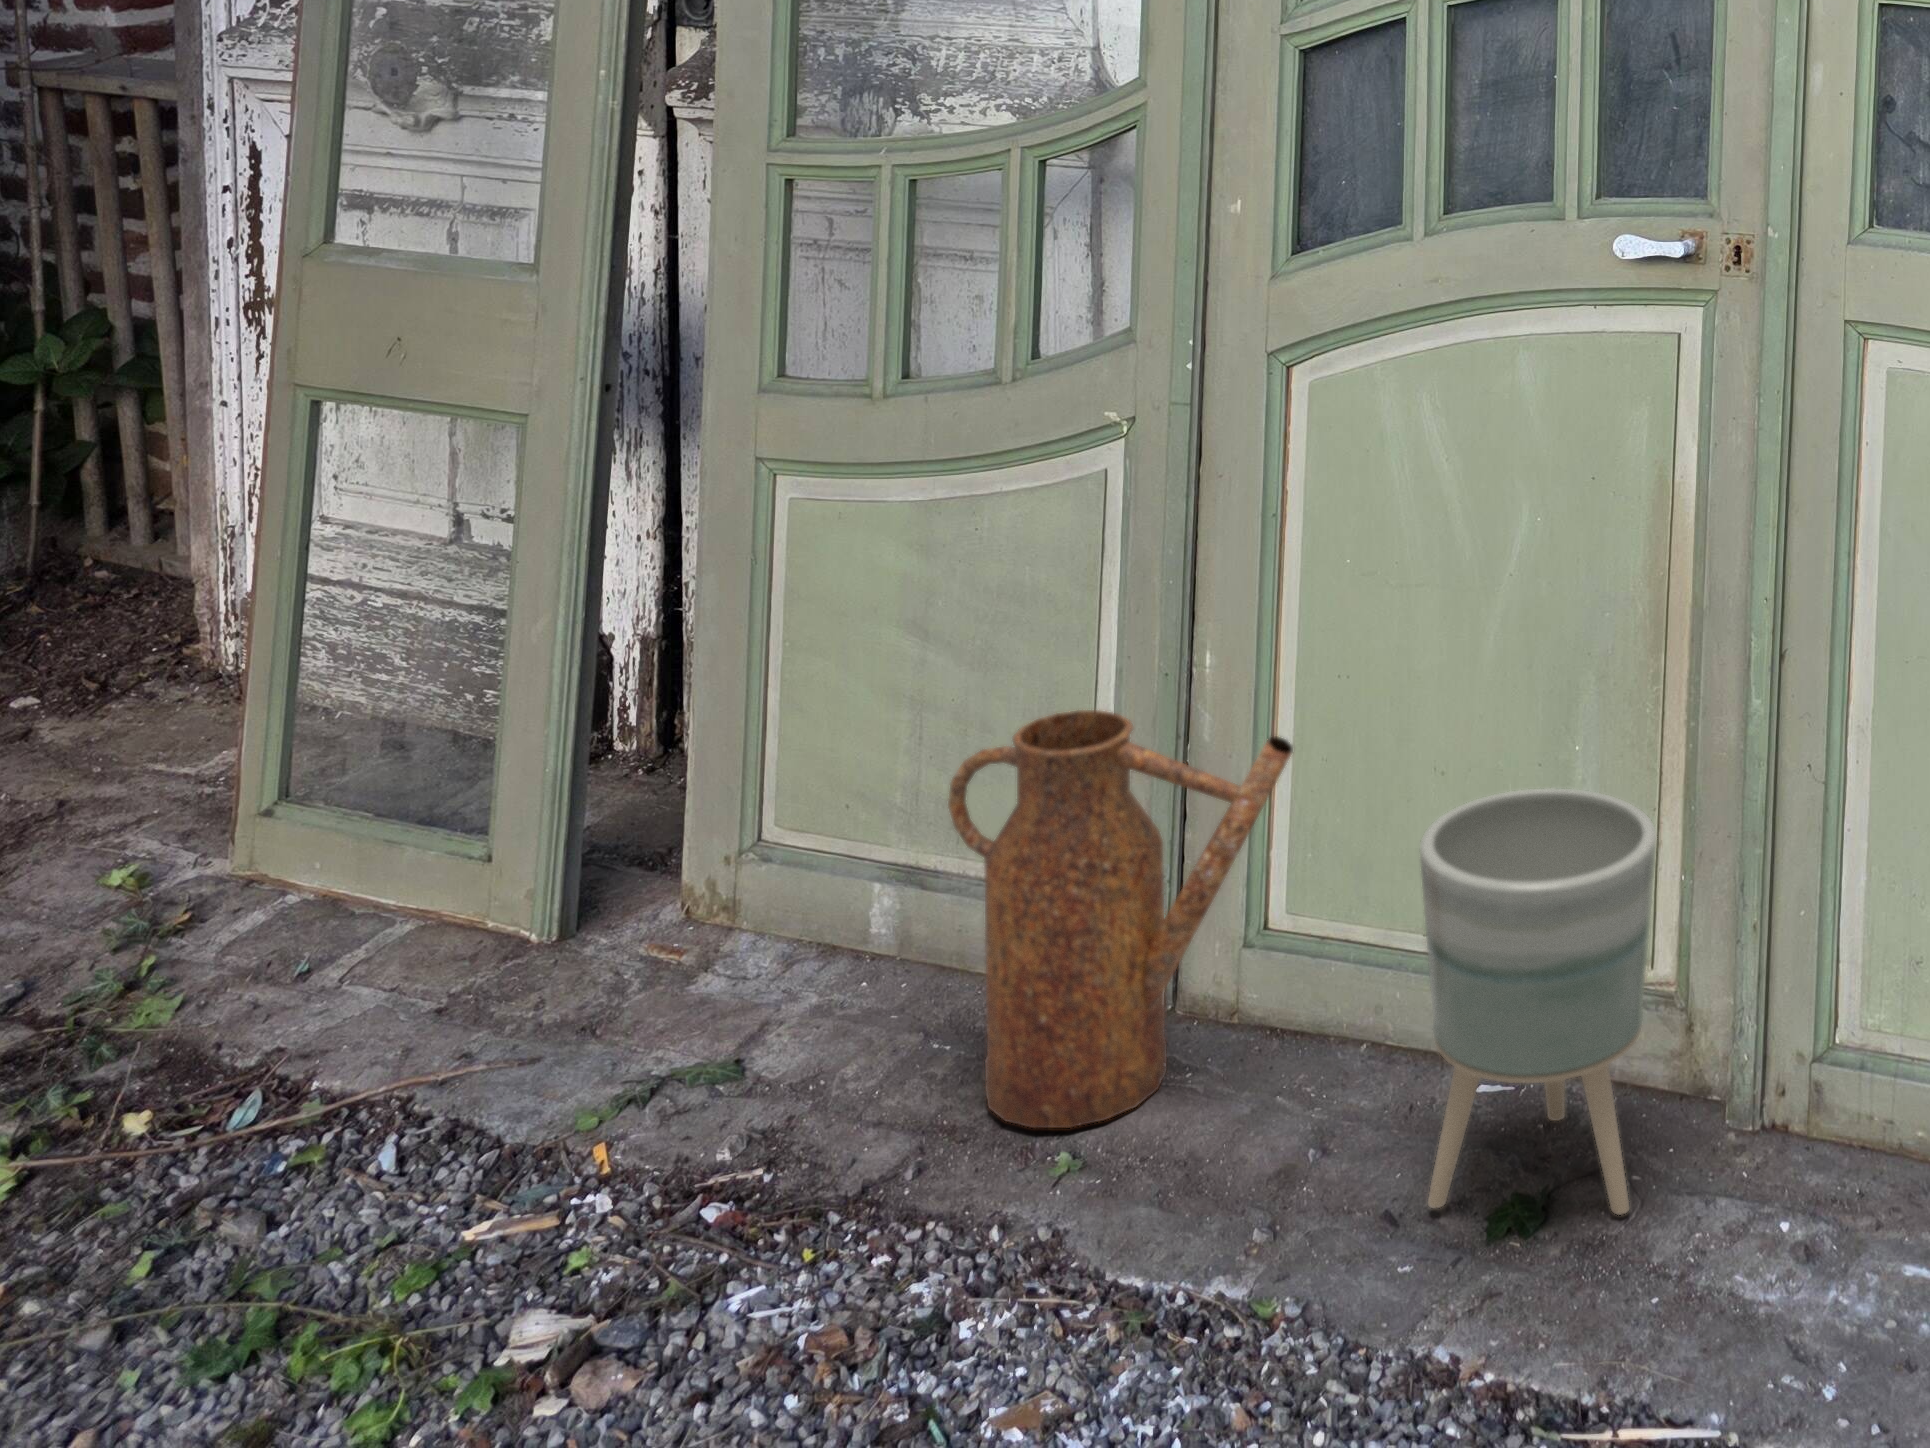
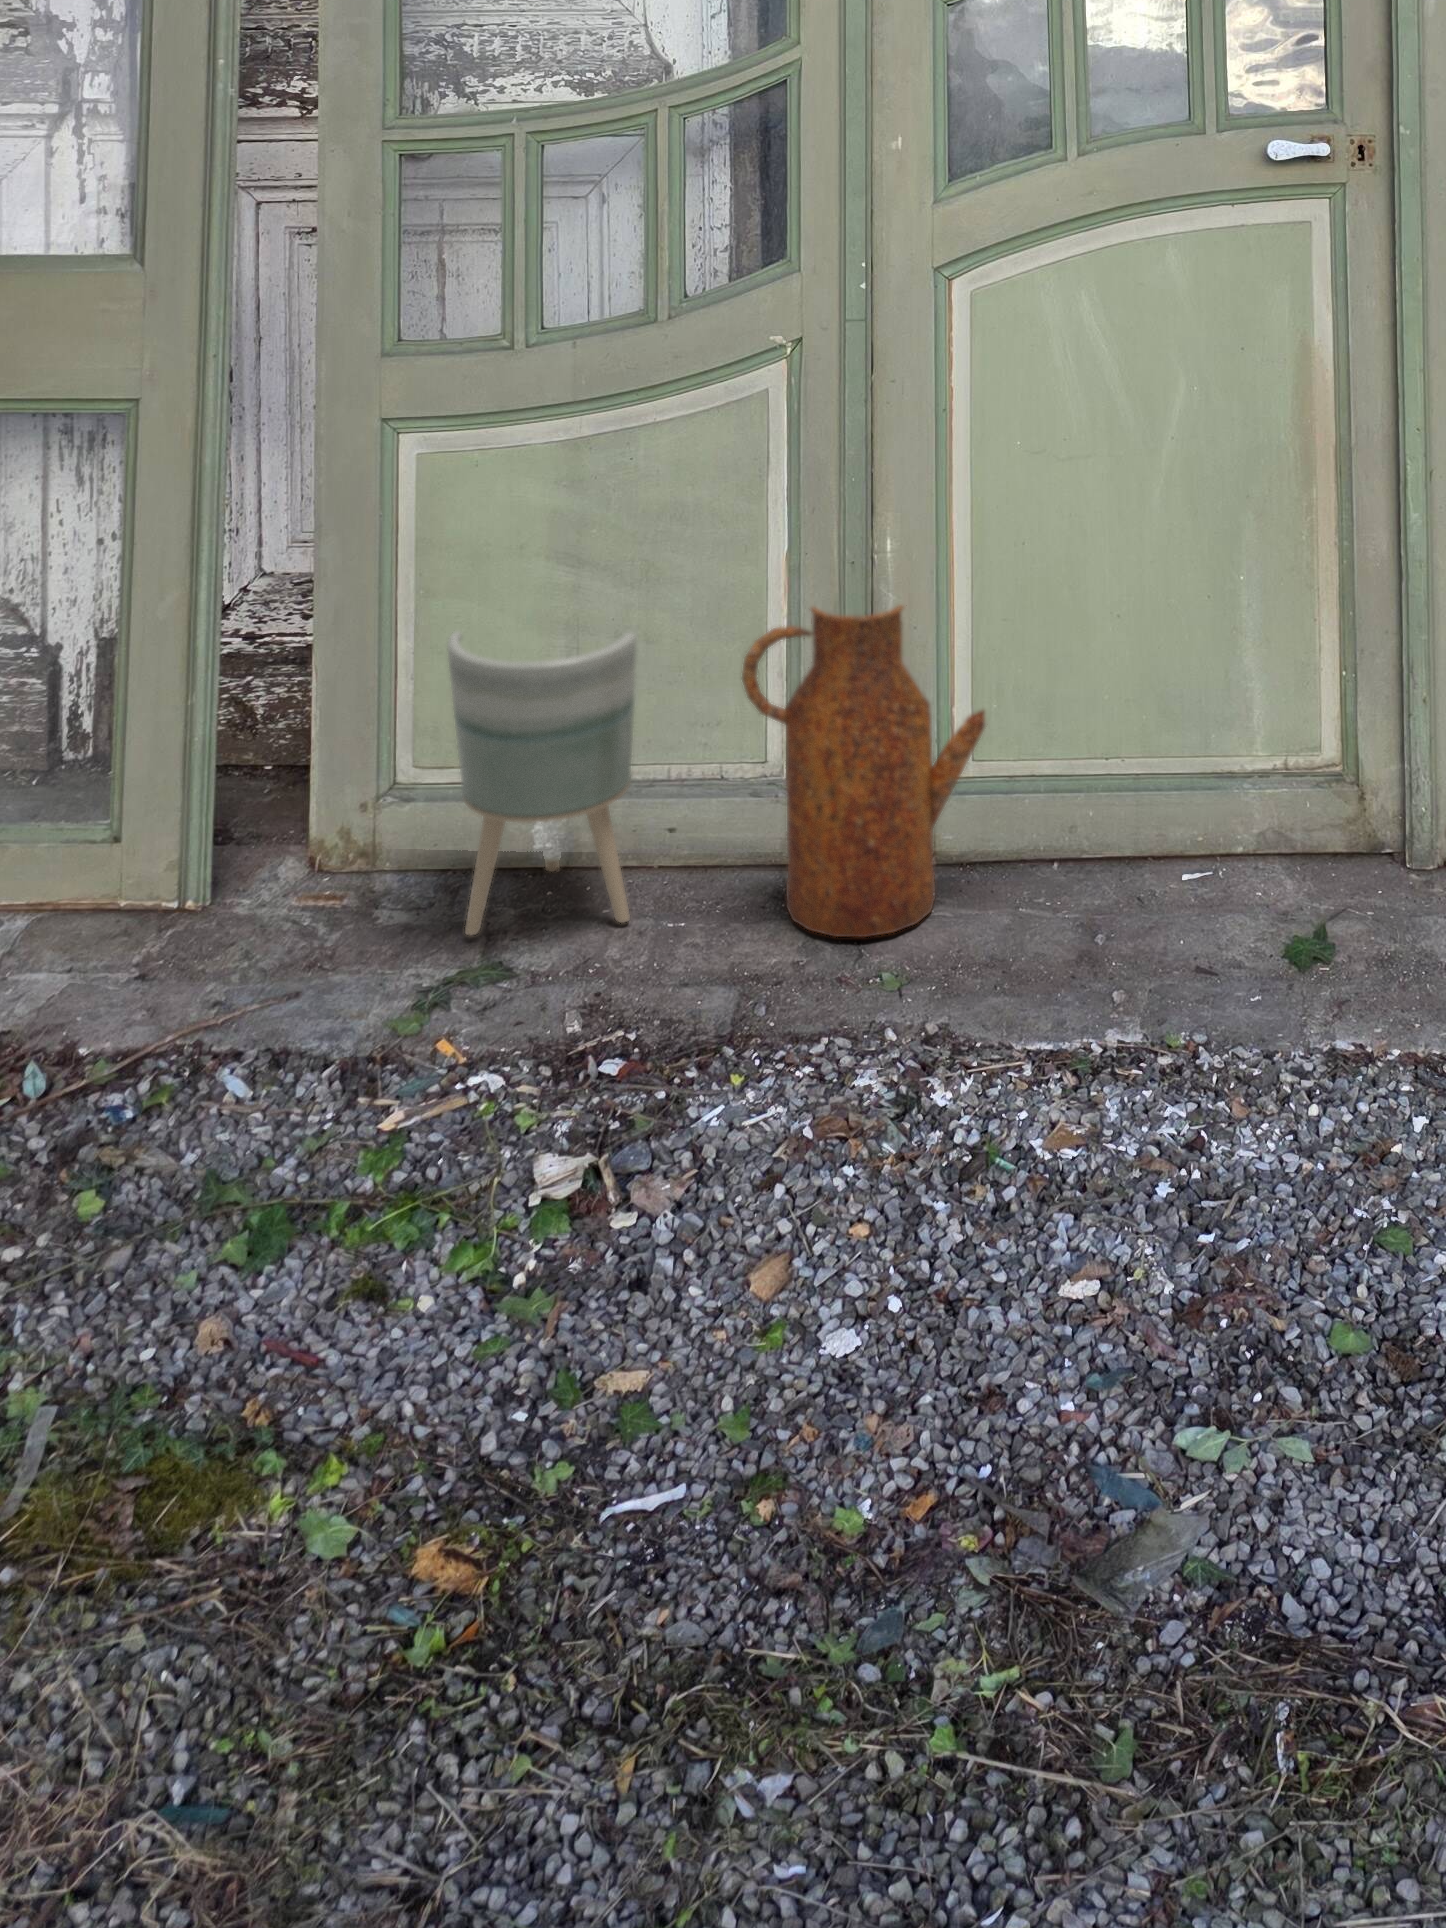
planter: present [1420,788,1656,1215] -> present [447,632,637,936]

